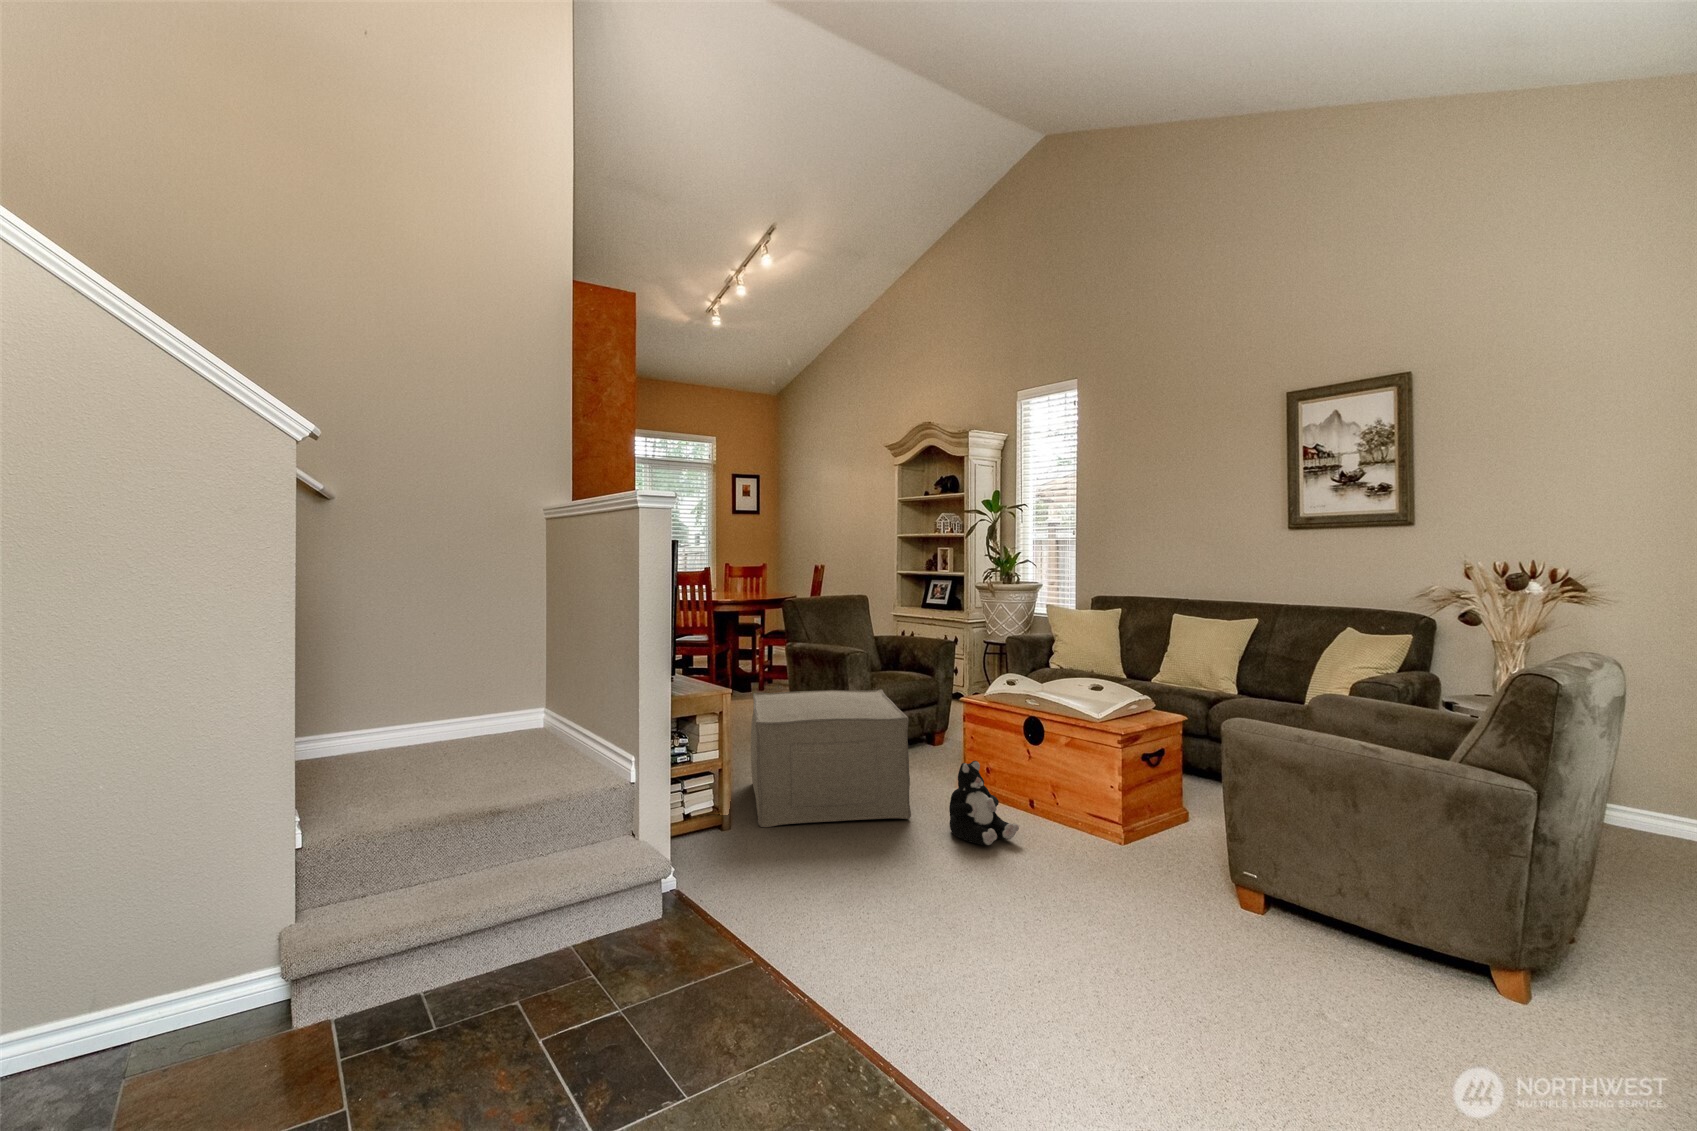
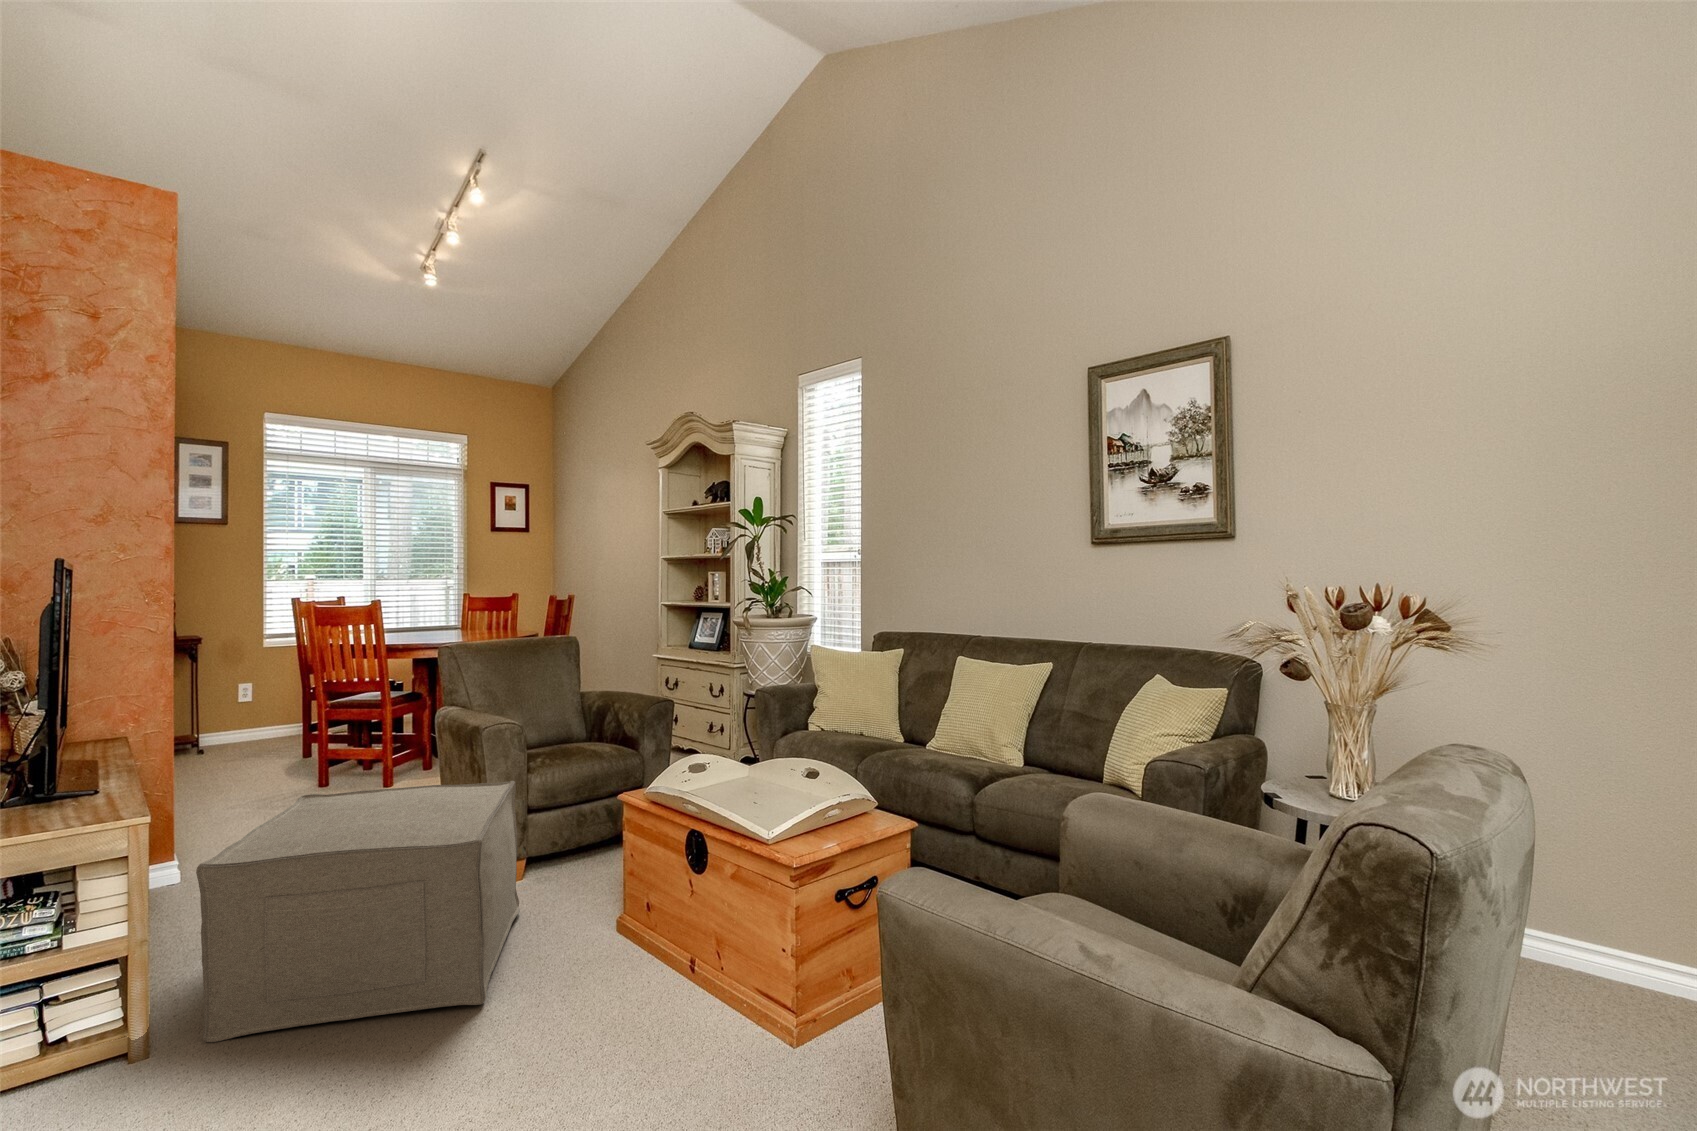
plush toy: present [949,761,1019,845] -> none [516,911,628,1064]

